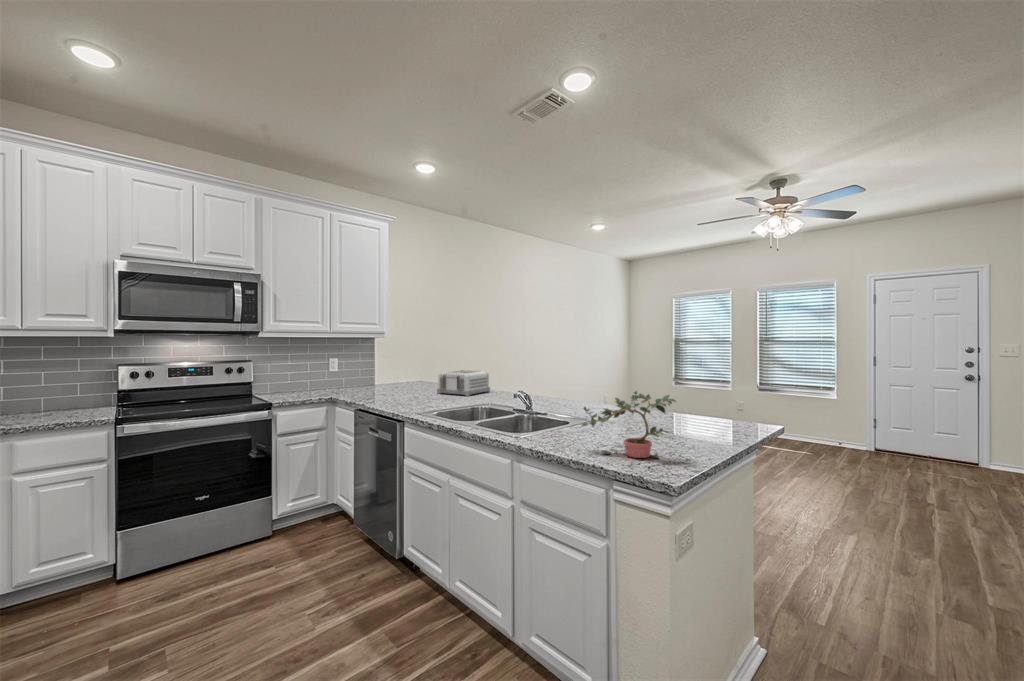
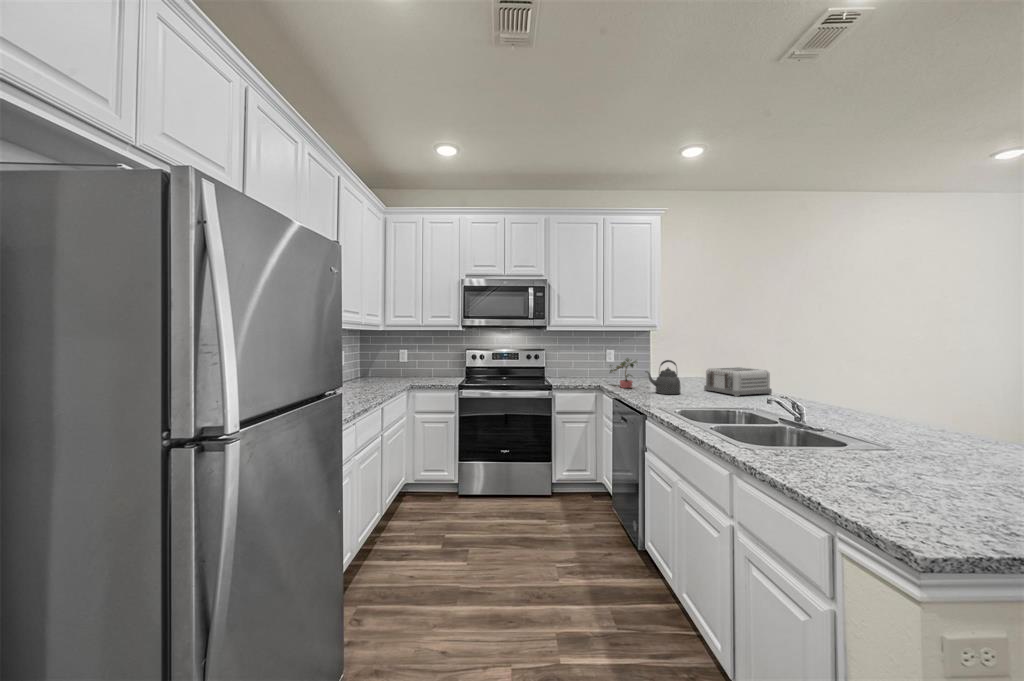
kettle: none [386,366,421,400] -> present [645,360,680,394]
potted plant: present [582,391,675,458] -> present [610,358,637,388]

